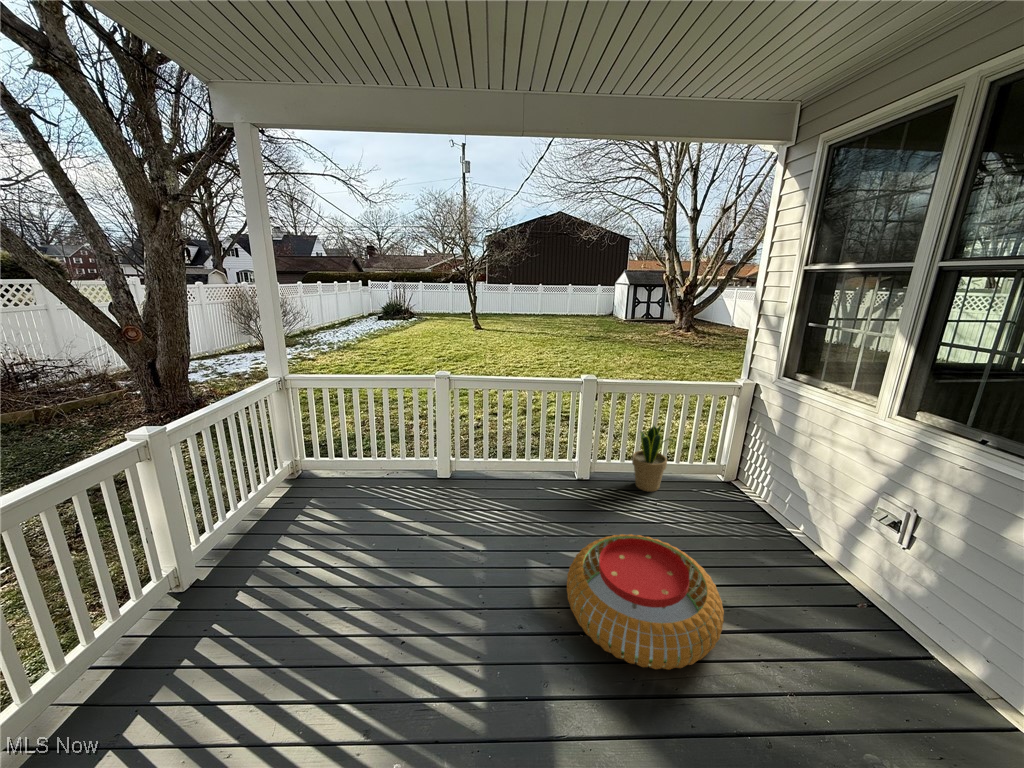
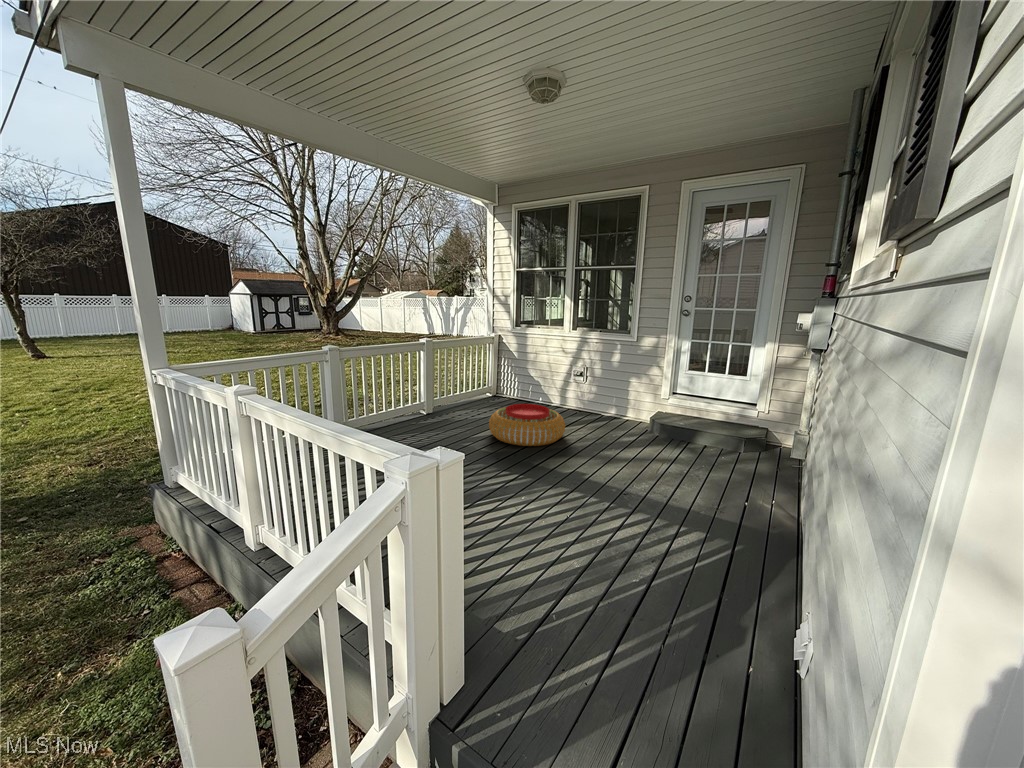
potted plant: present [632,425,674,492] -> none [452,364,476,408]

